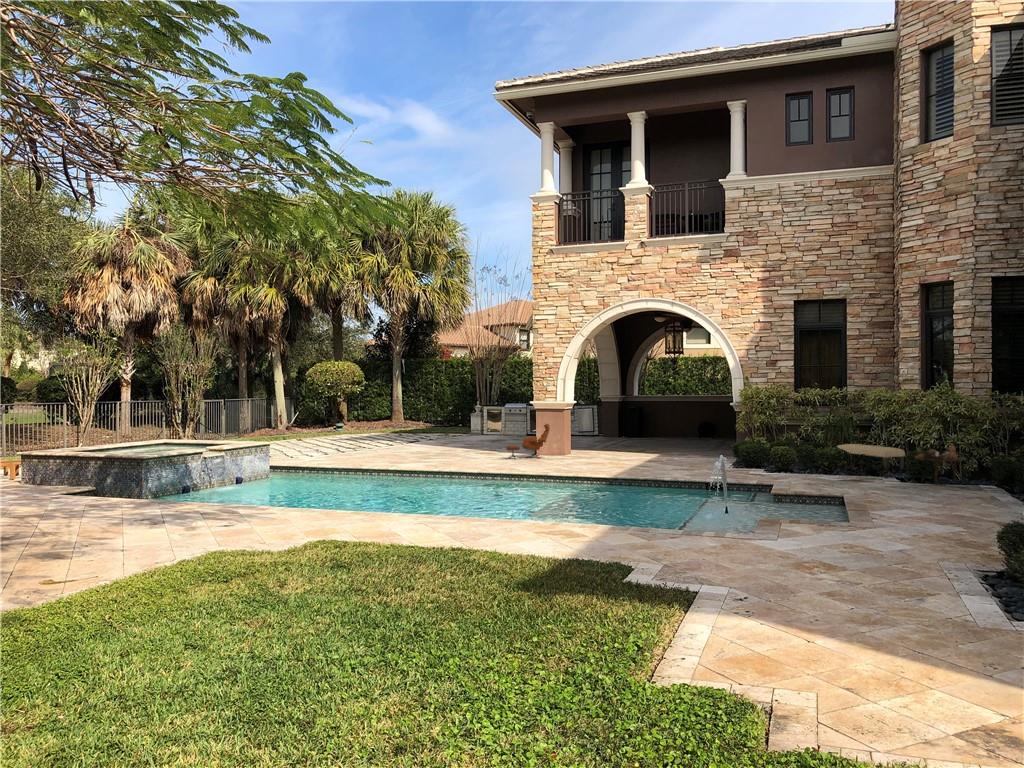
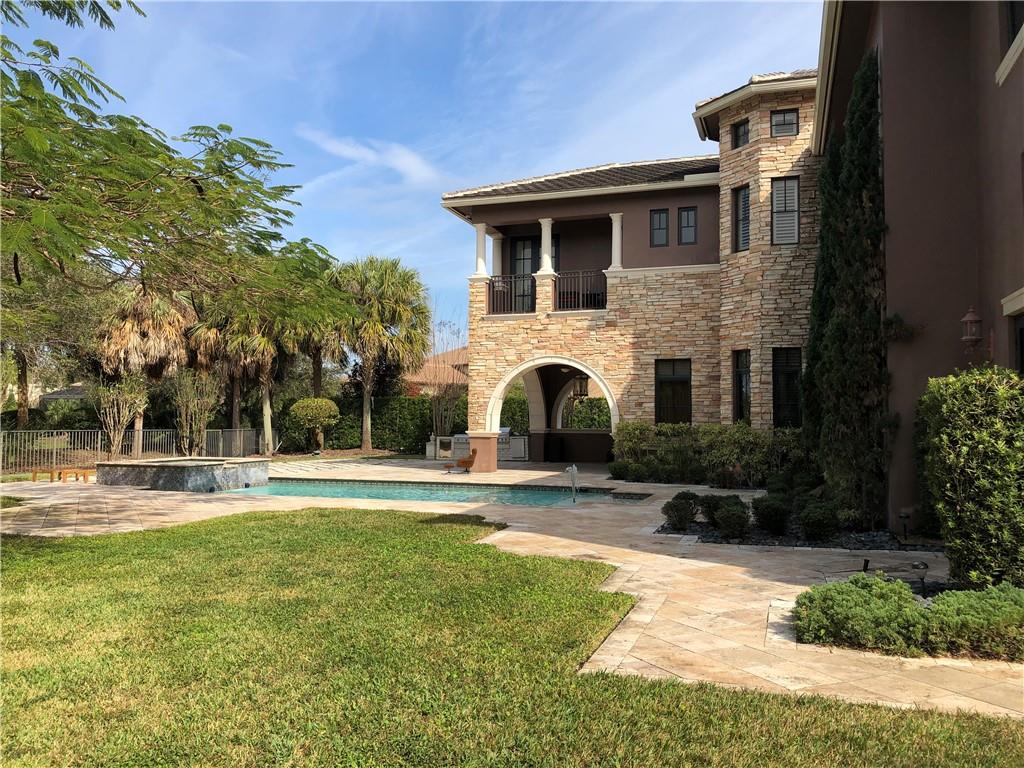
bench: present [837,444,905,478] -> none [673,463,715,486]

